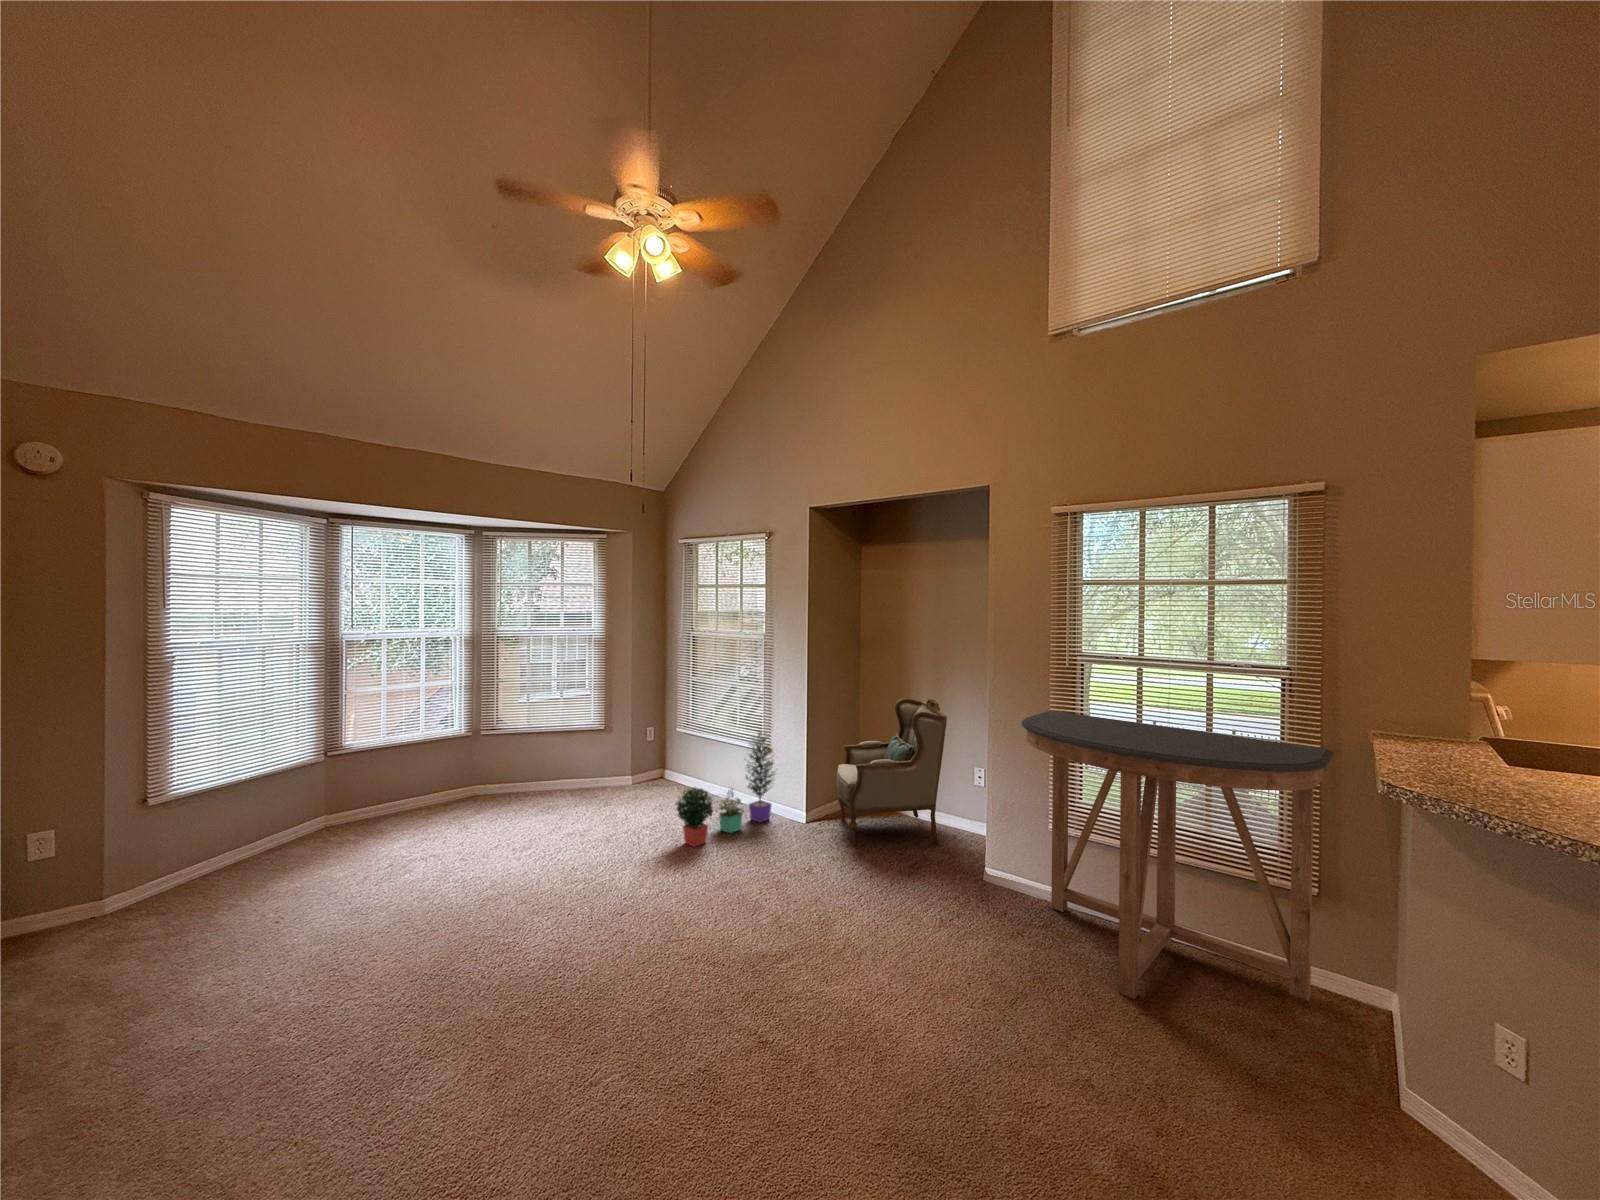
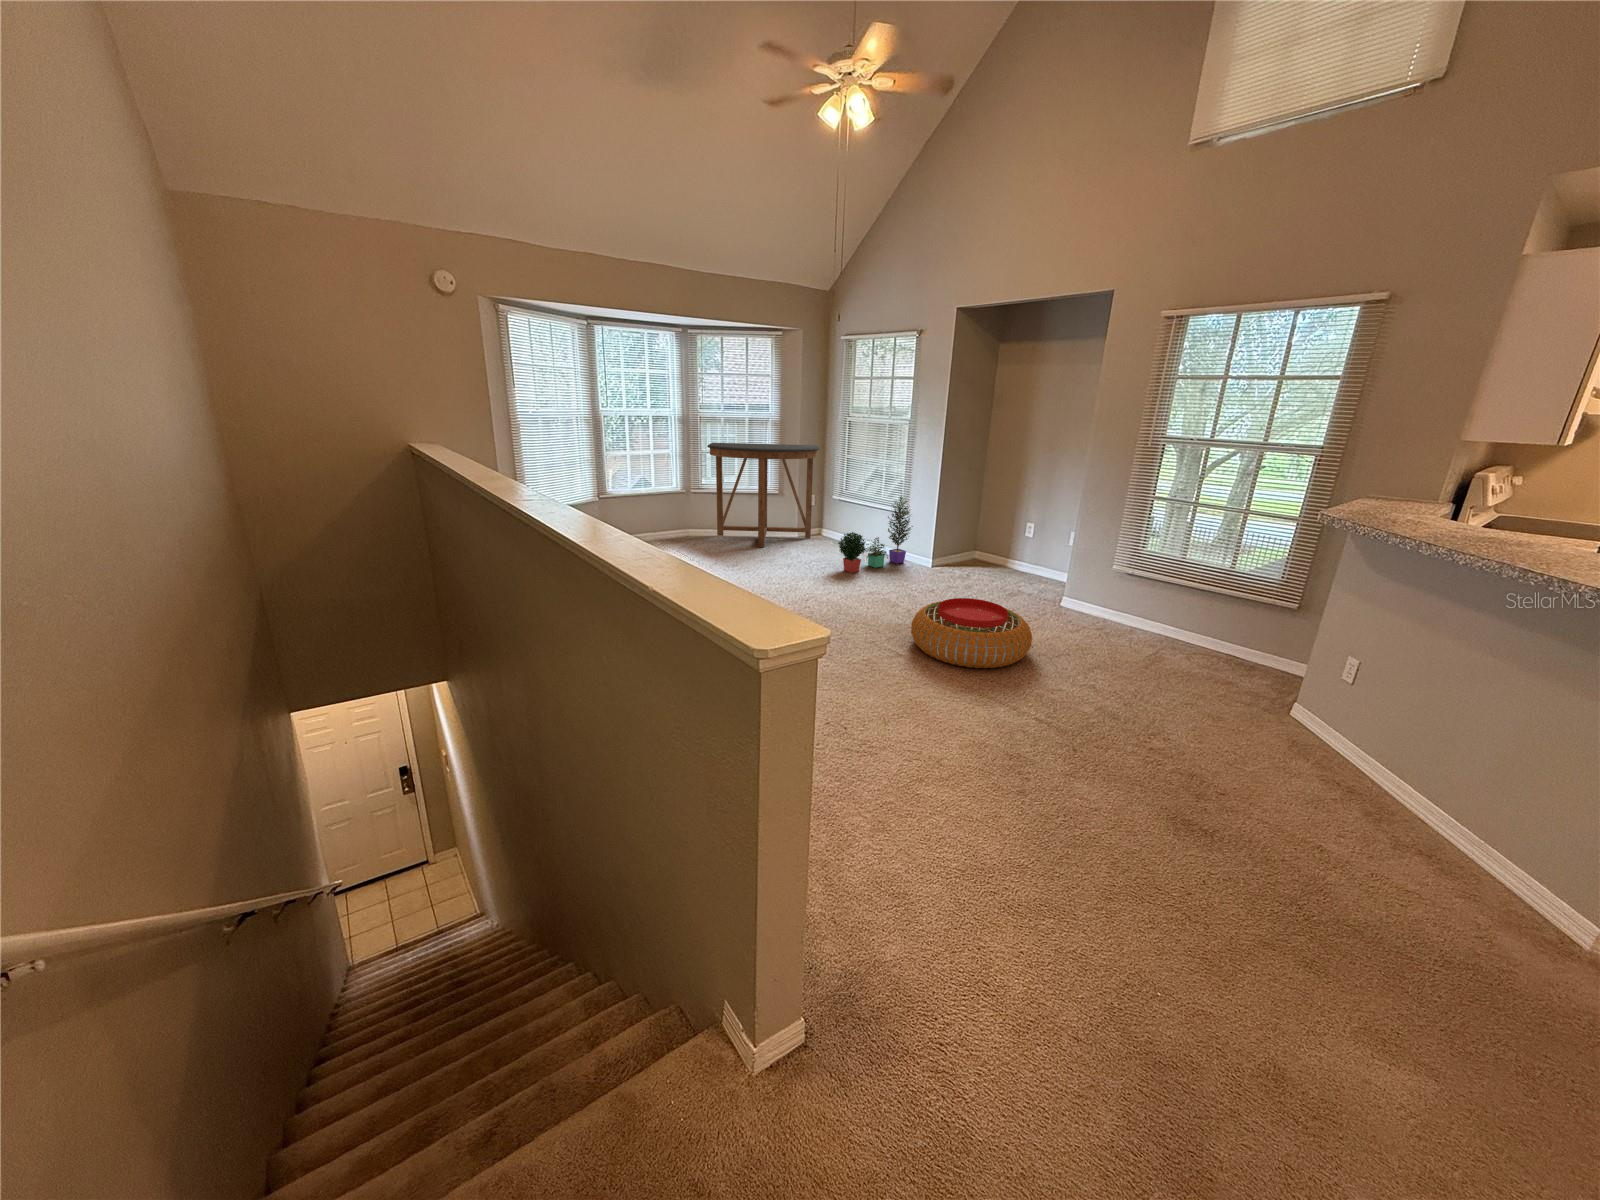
armchair: present [837,699,947,845] -> none [957,477,1052,584]
console table: present [1021,711,1334,1001] -> present [707,443,819,547]
pouf: none [773,910,966,1065] -> present [911,598,1032,668]

